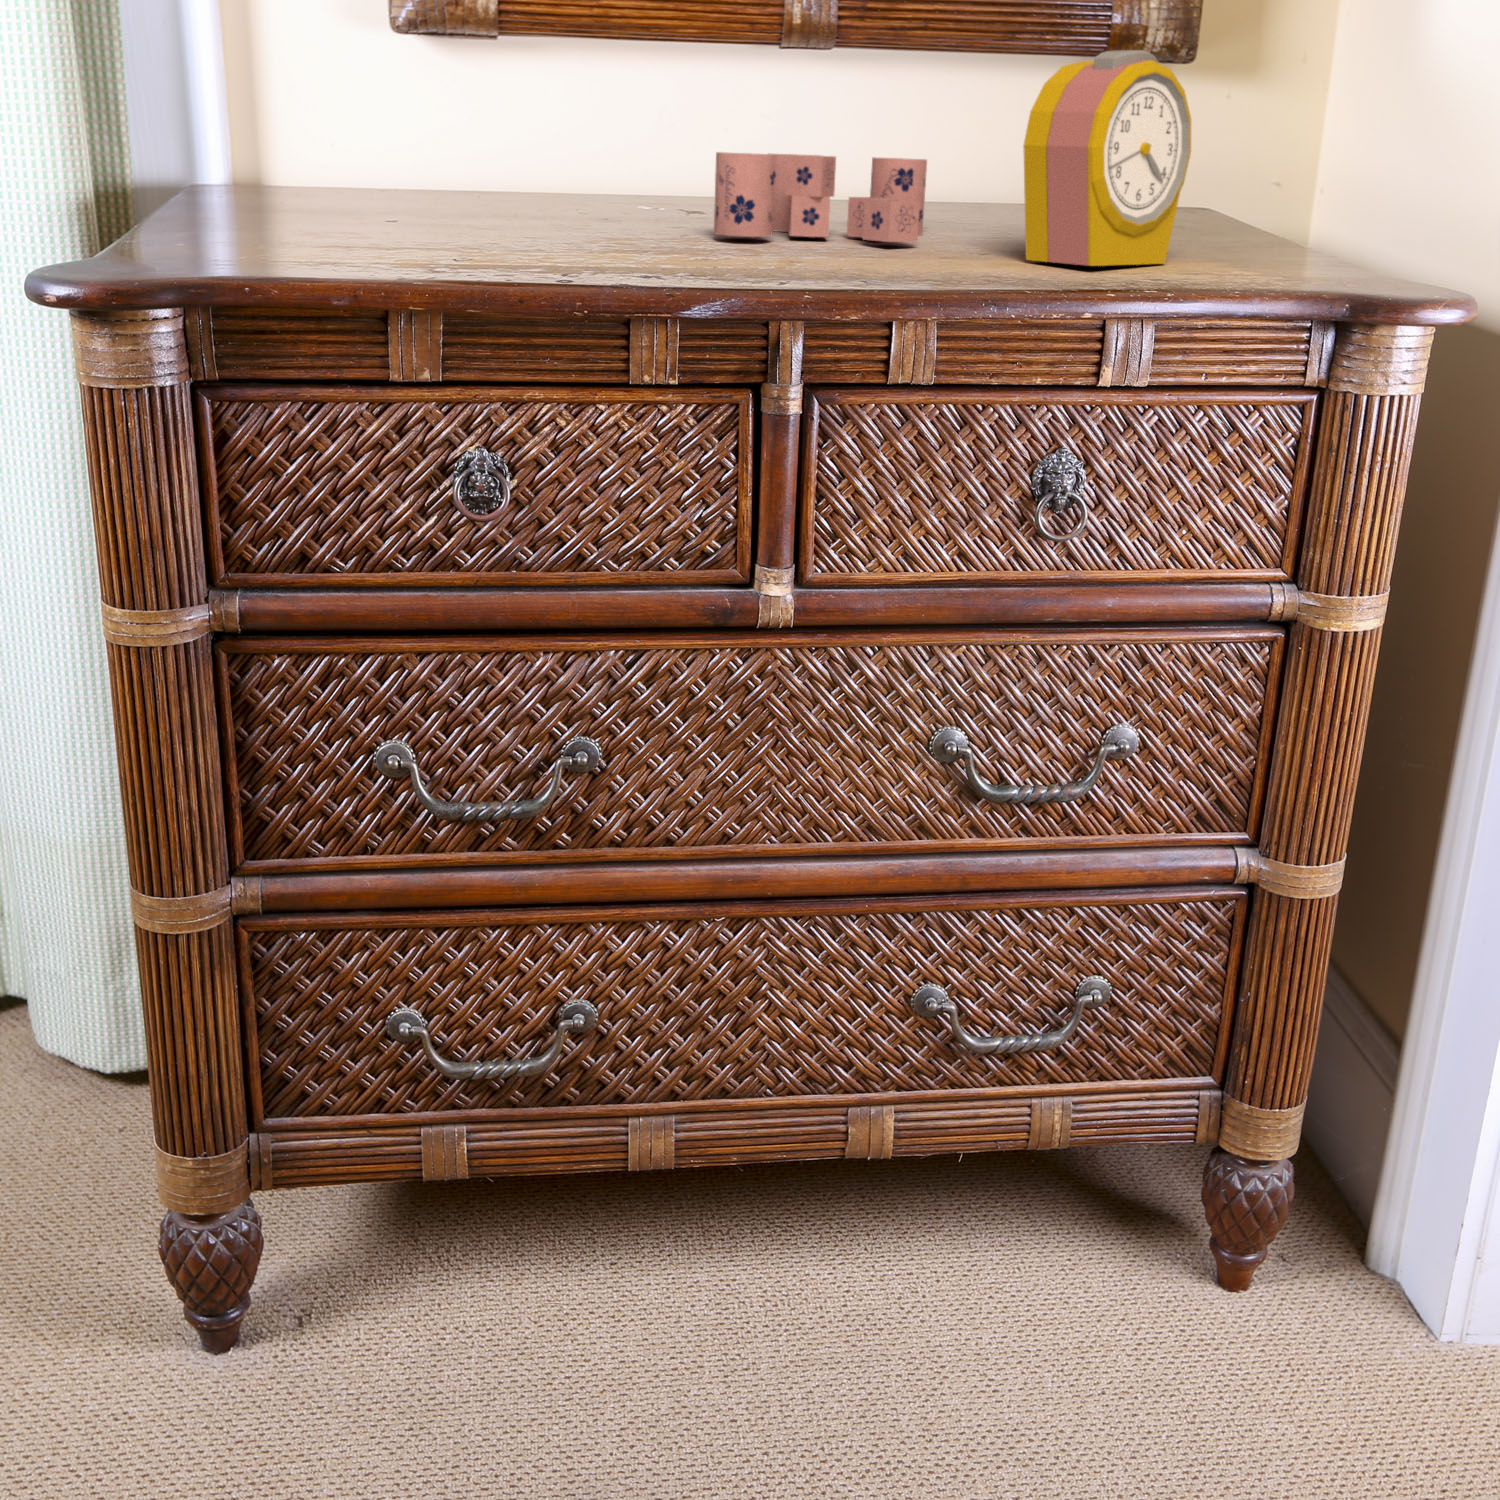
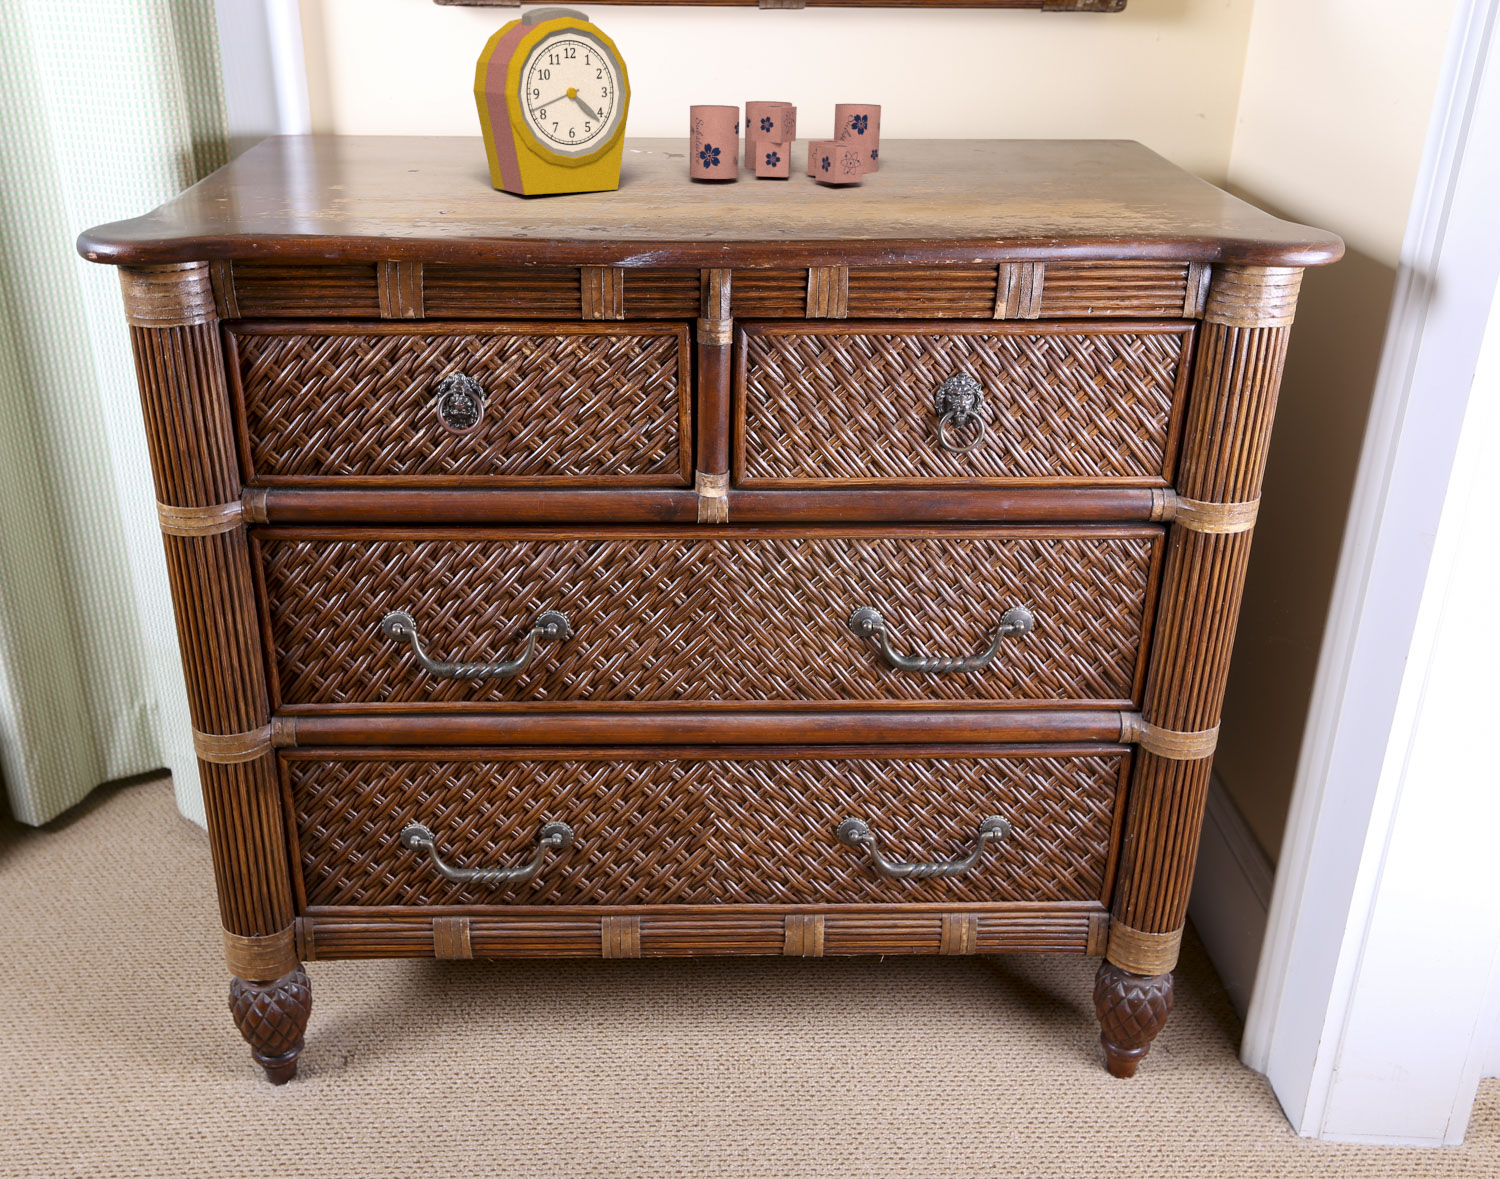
alarm clock: present [1023,50,1191,266] -> present [473,7,631,195]

